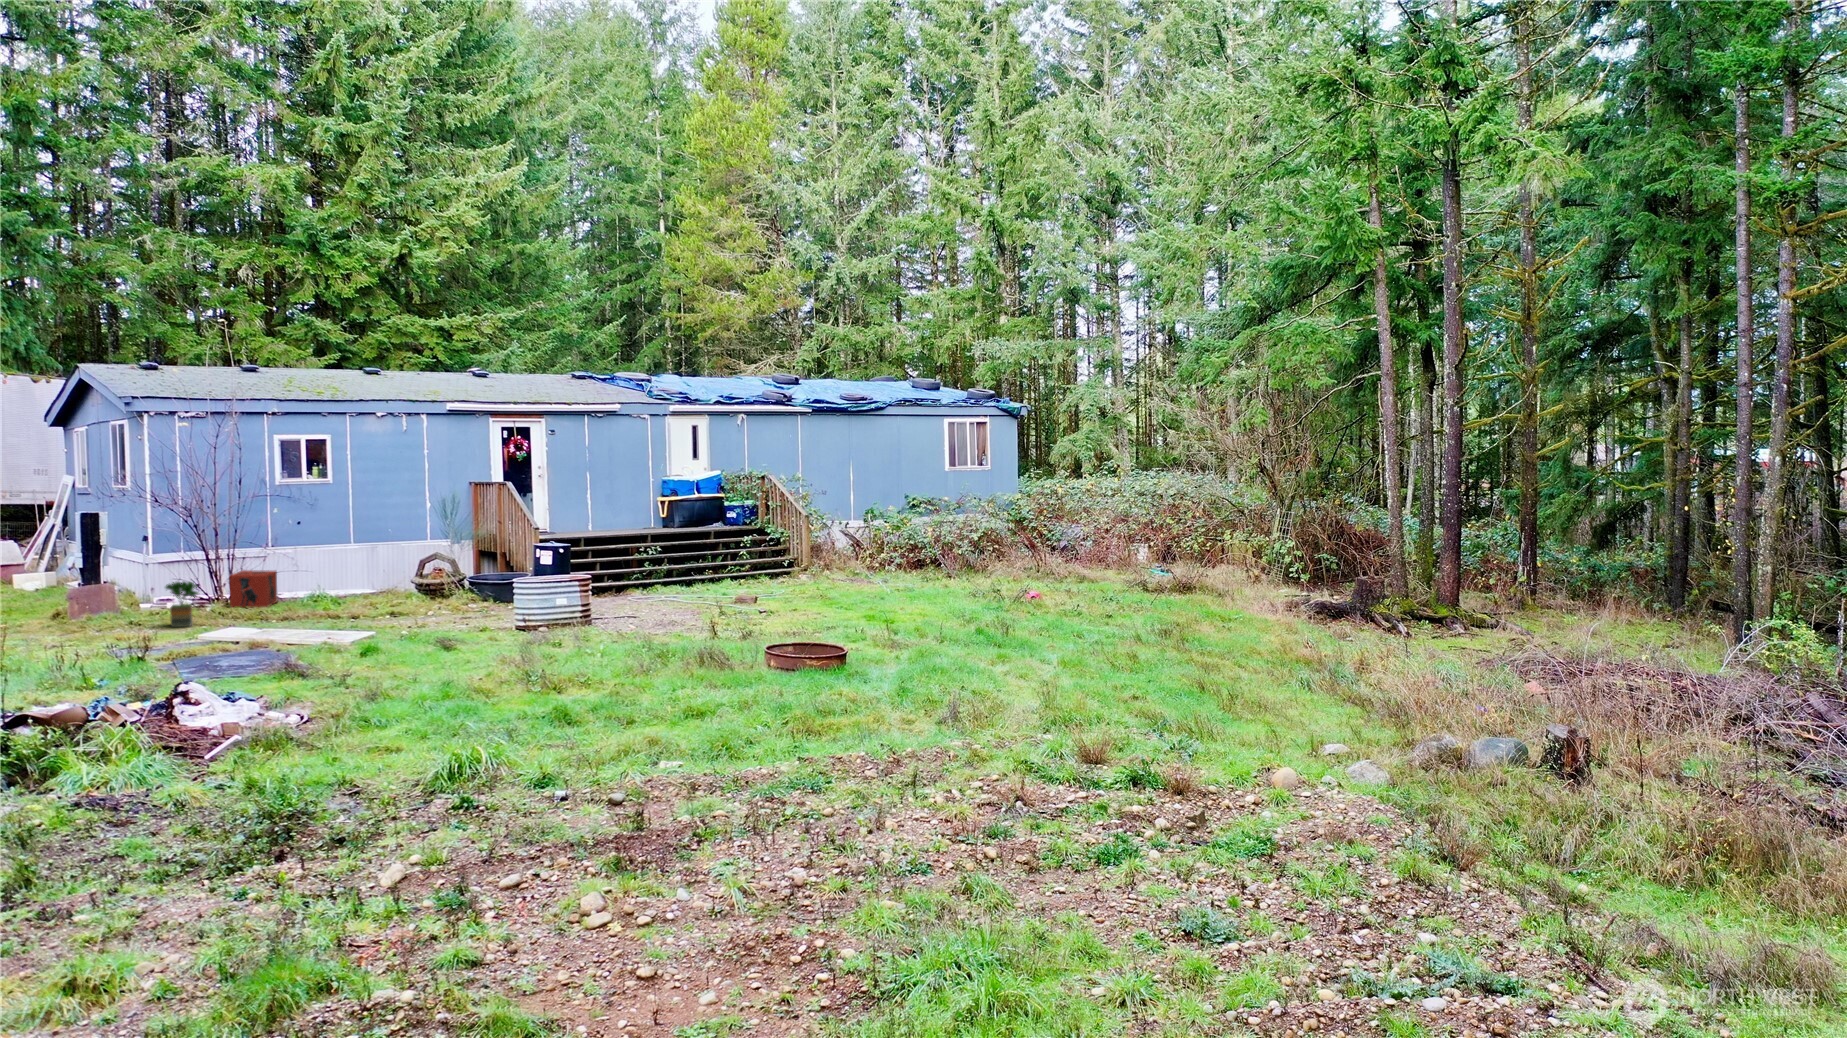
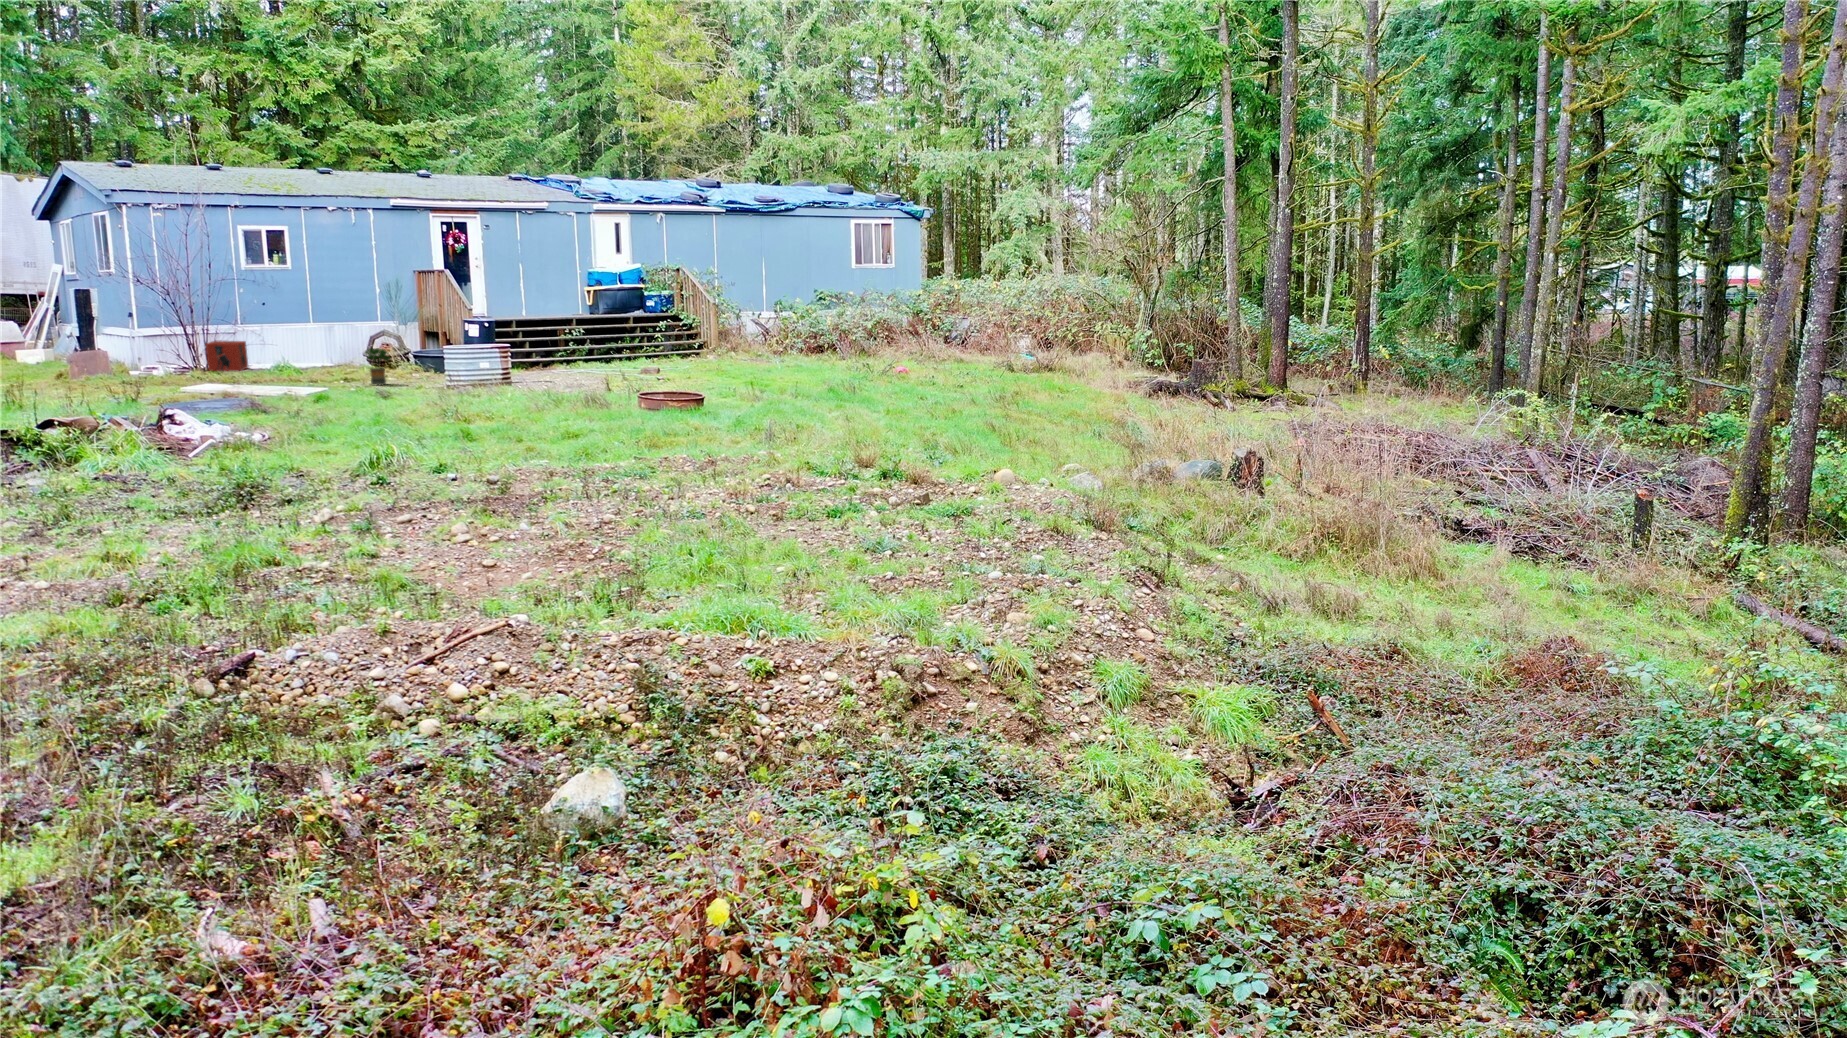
potted tree: present [166,582,198,627] -> present [365,349,390,385]

